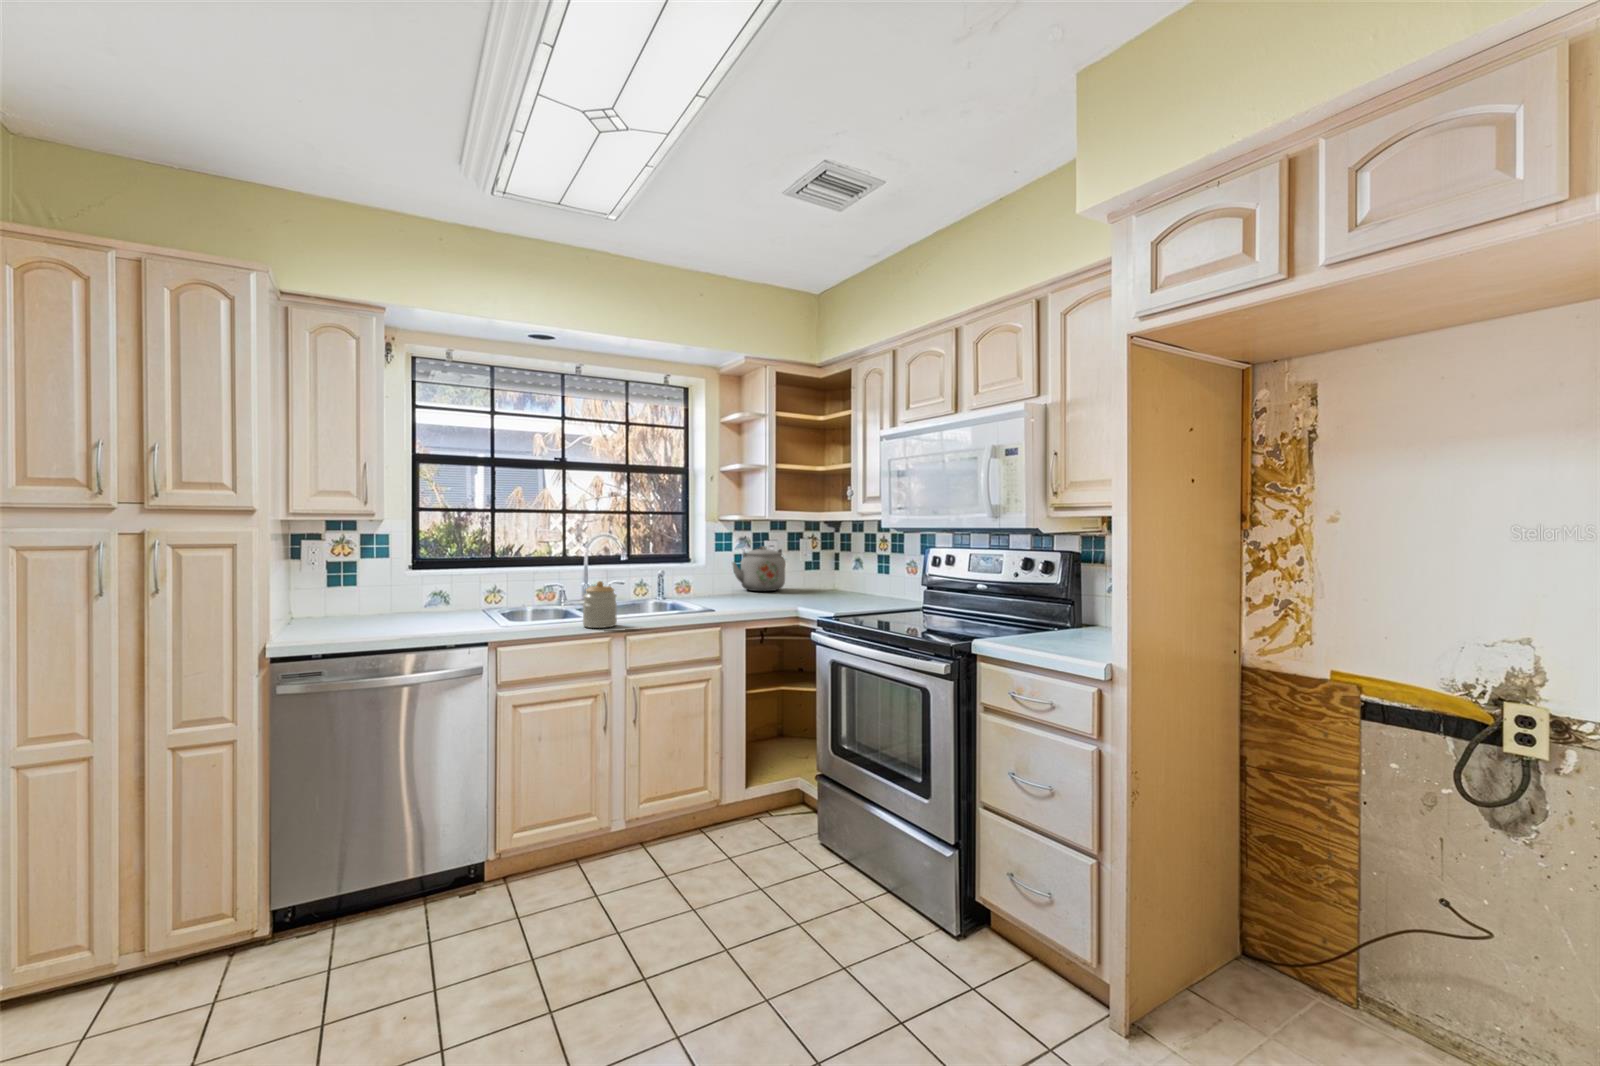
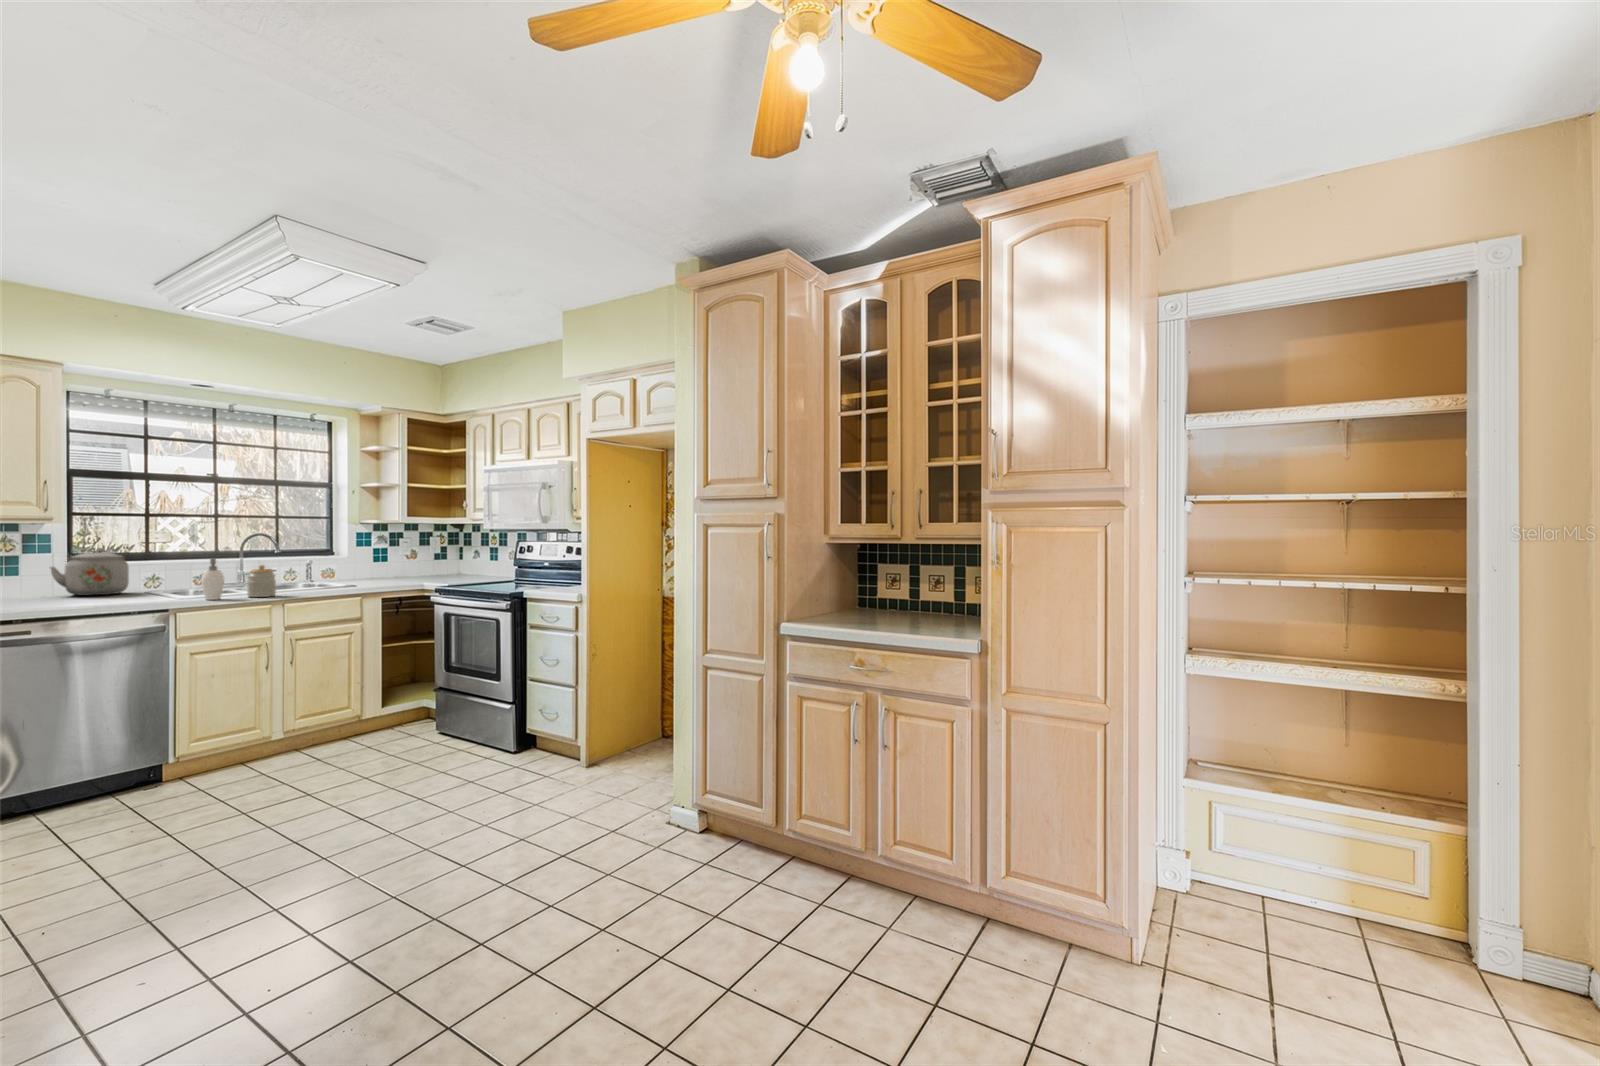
kettle: present [732,546,785,591] -> present [50,550,129,595]
soap dispenser: none [528,571,563,630] -> present [201,558,224,600]

